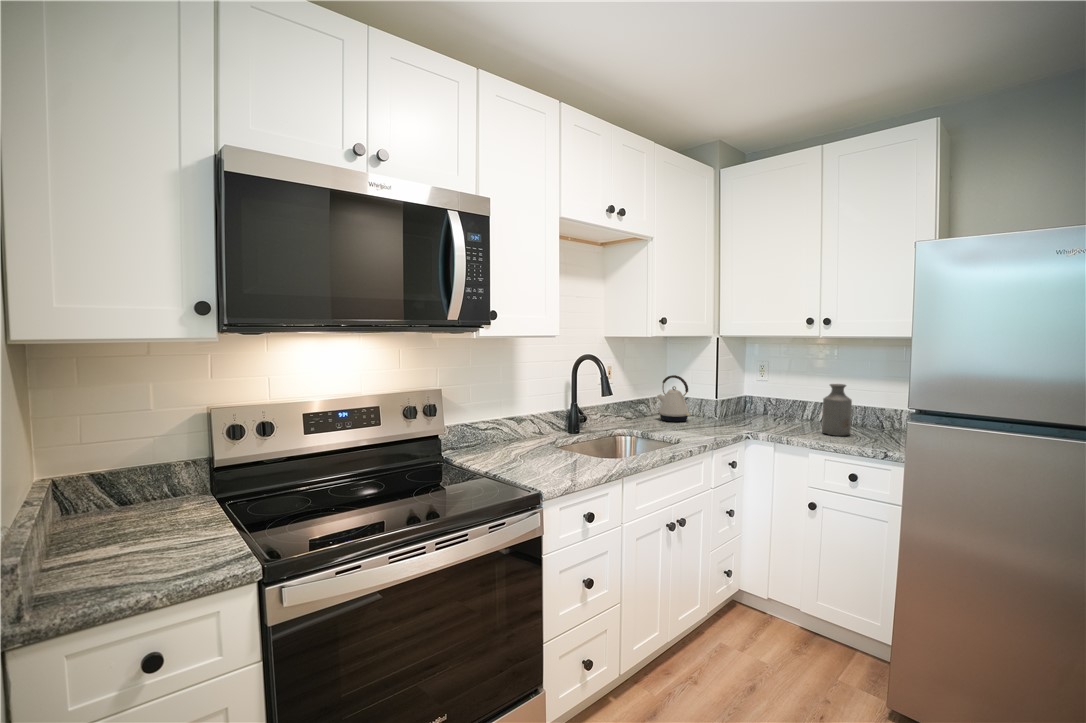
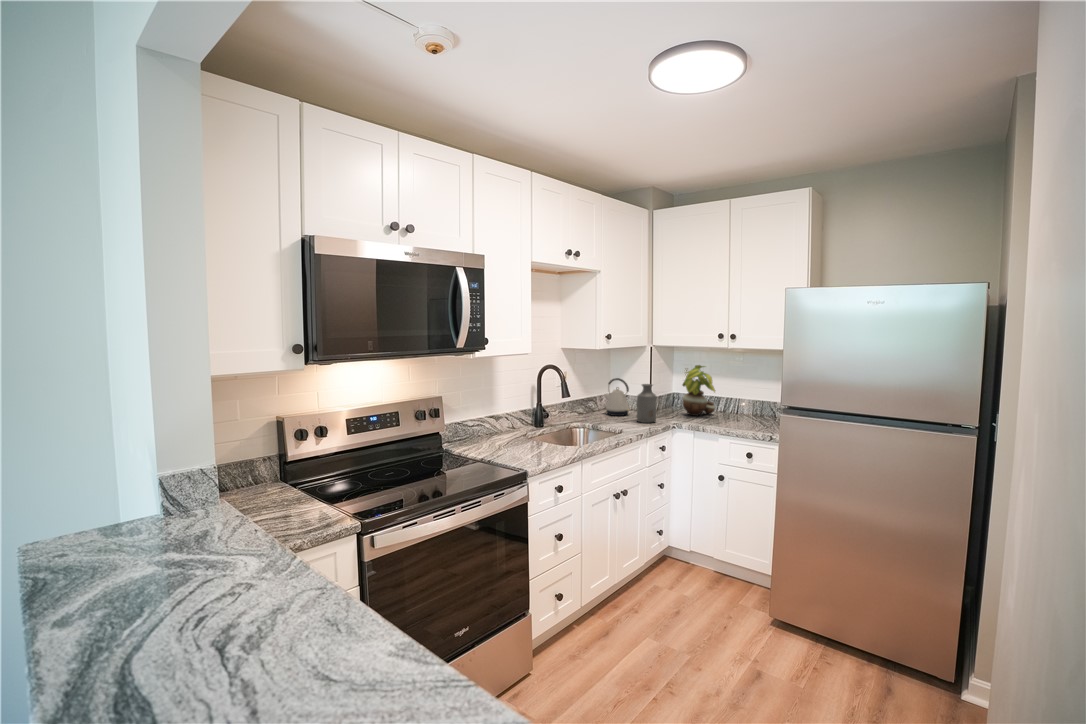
potted plant: none [756,359,802,424] -> present [683,365,715,416]
bottle: present [822,384,852,436] -> present [637,384,656,423]

